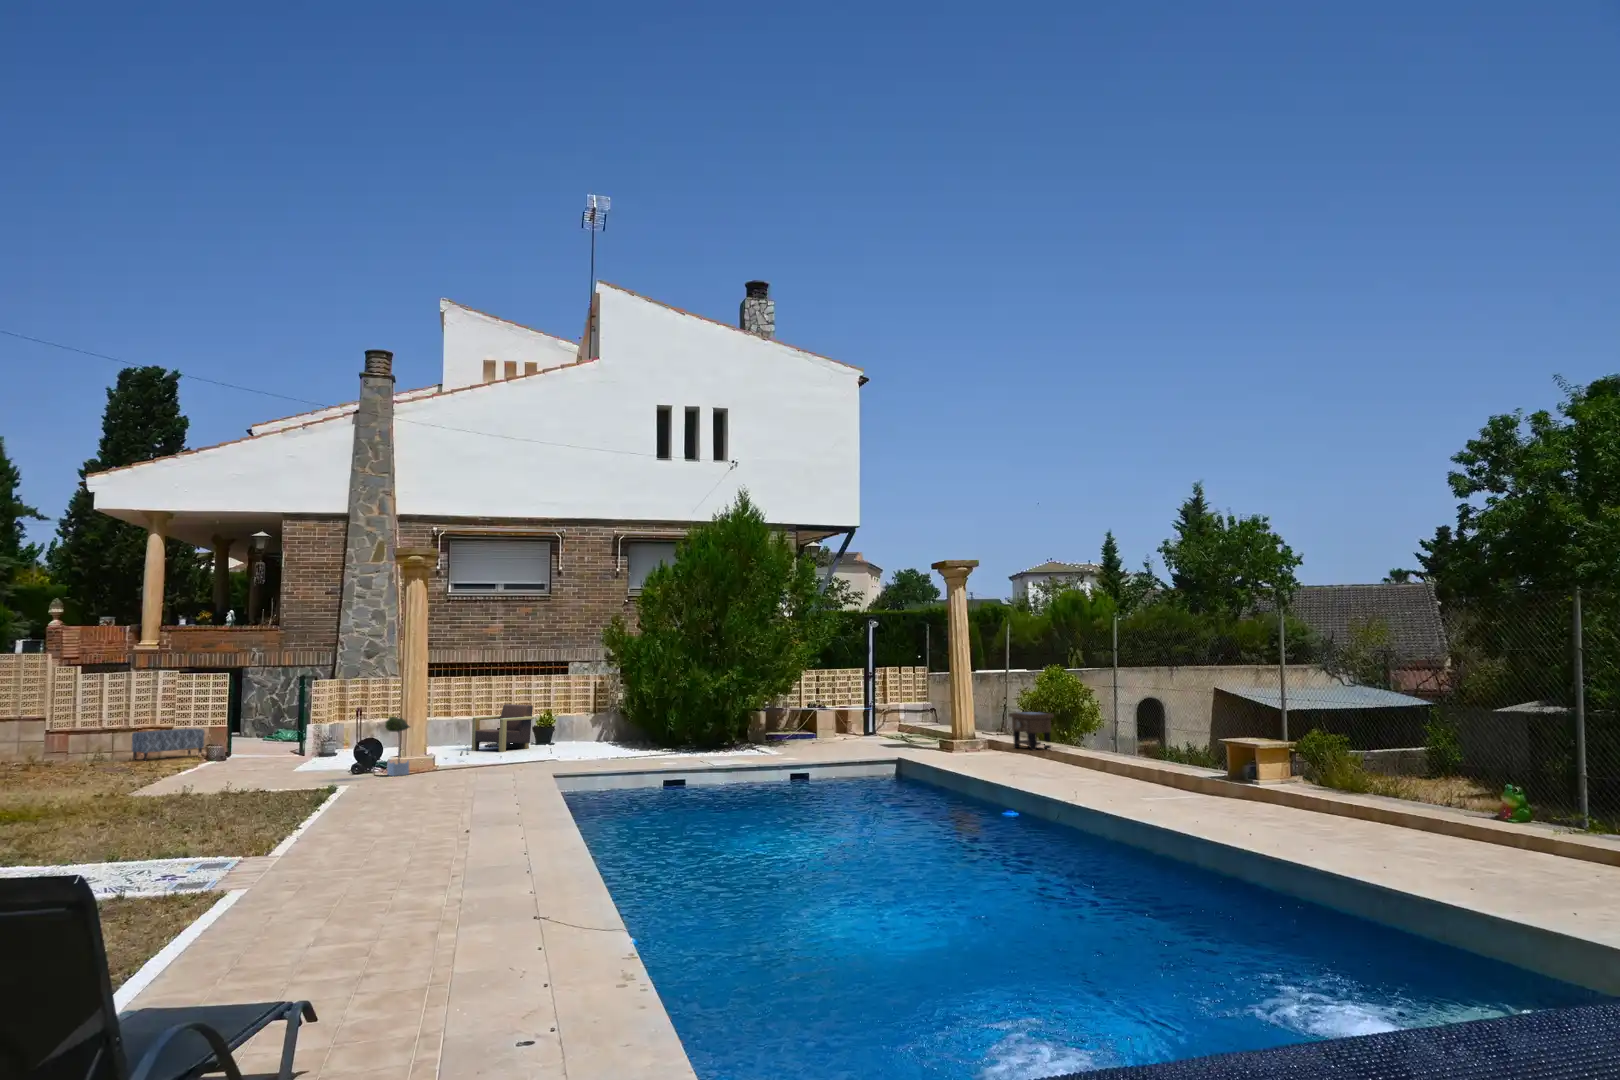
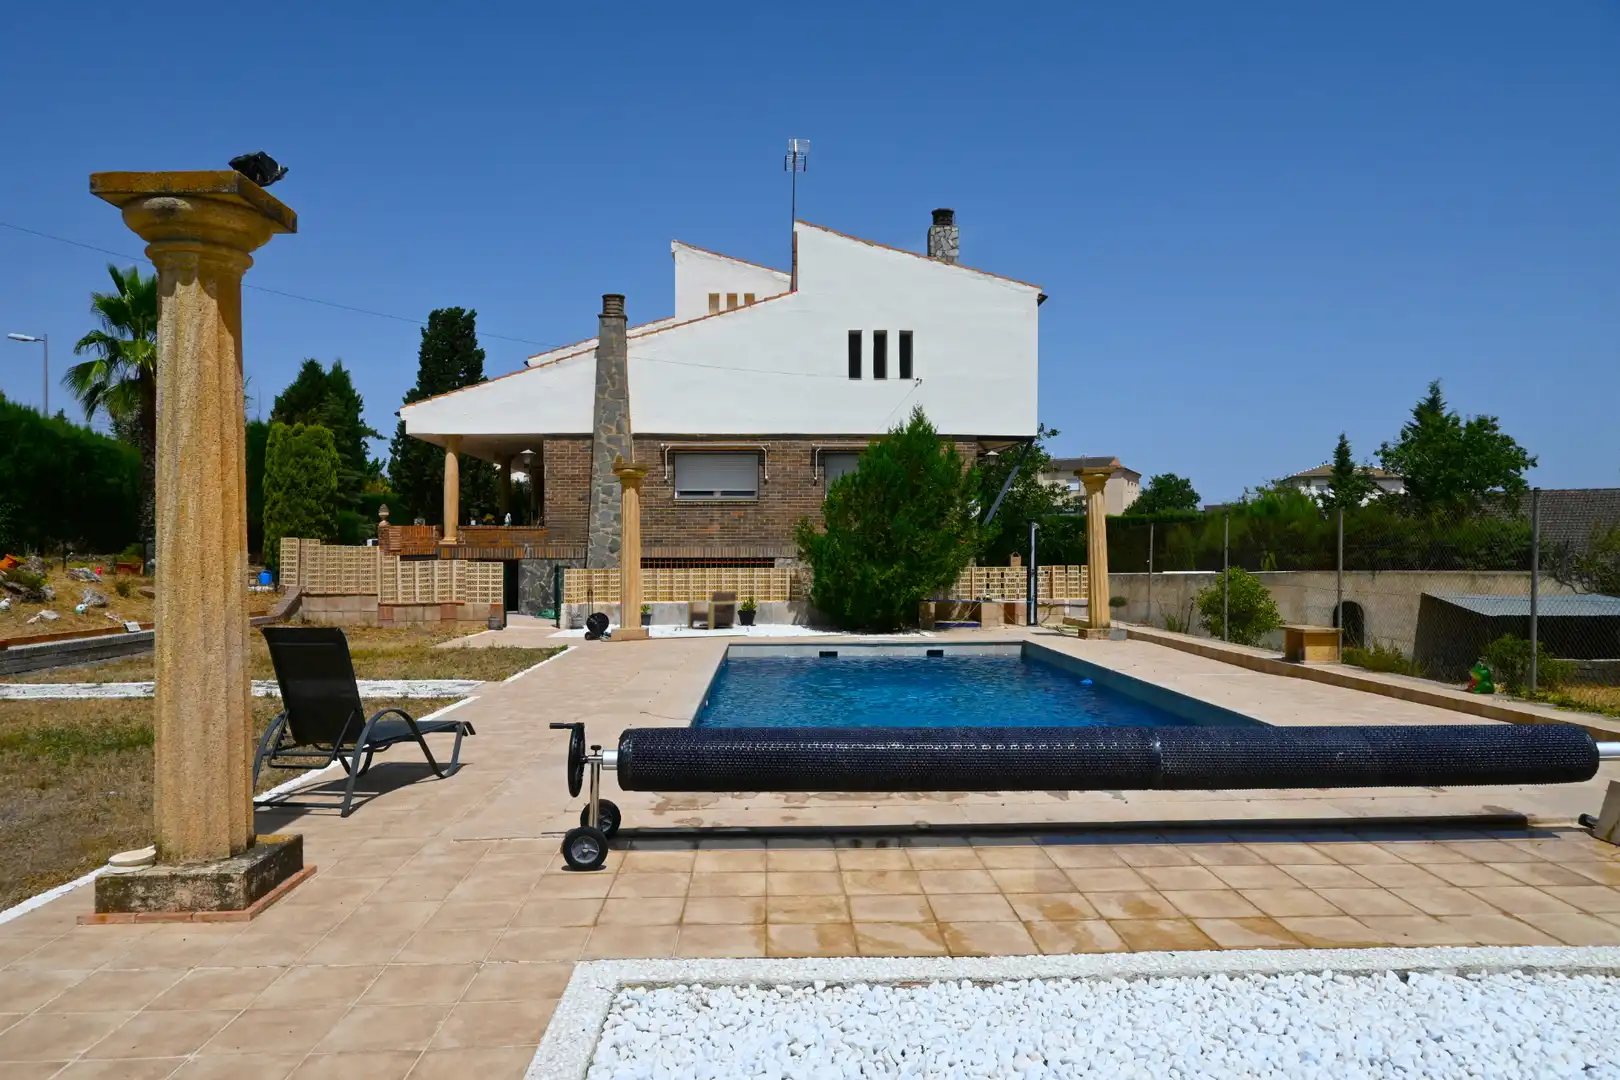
side table: present [1009,712,1054,750] -> none [1146,607,1187,641]
potted tree: present [385,717,410,776] -> present [1108,595,1127,641]
bench: present [132,729,205,761] -> none [437,605,488,629]

